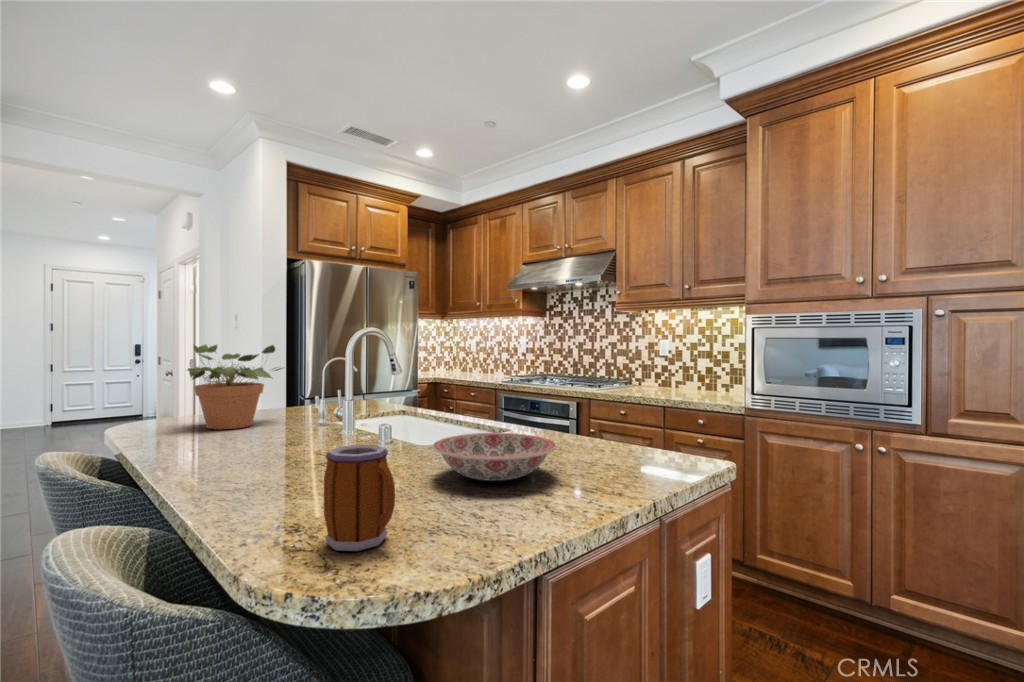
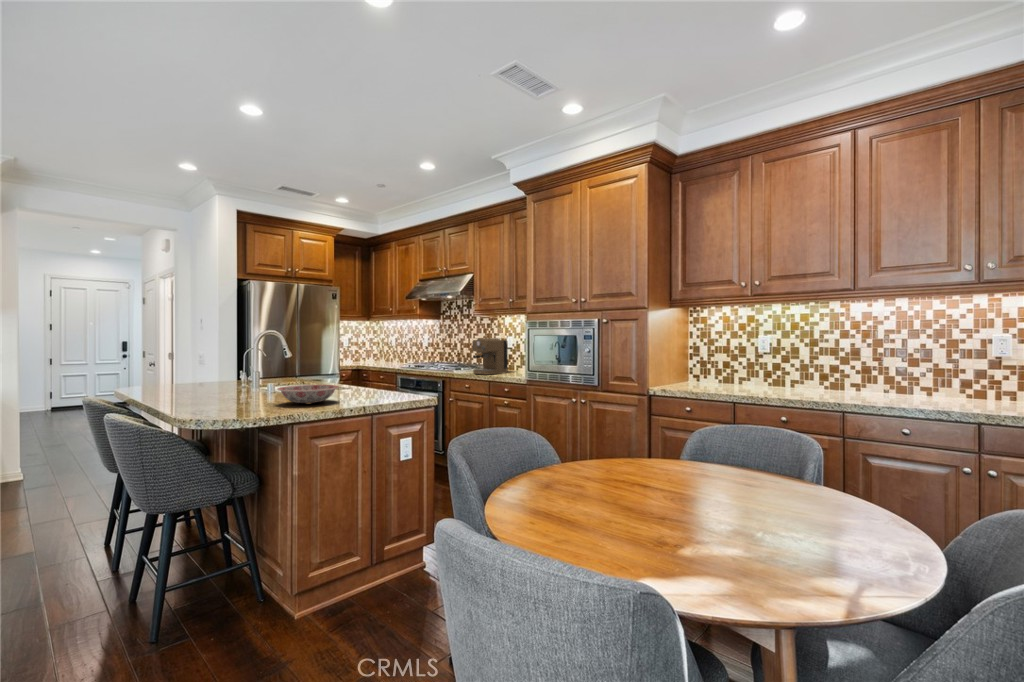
coffee maker: none [633,342,684,397] -> present [472,338,508,375]
potted plant: present [188,345,282,429] -> none [160,341,225,391]
mug: present [324,445,395,551] -> none [212,381,239,417]

